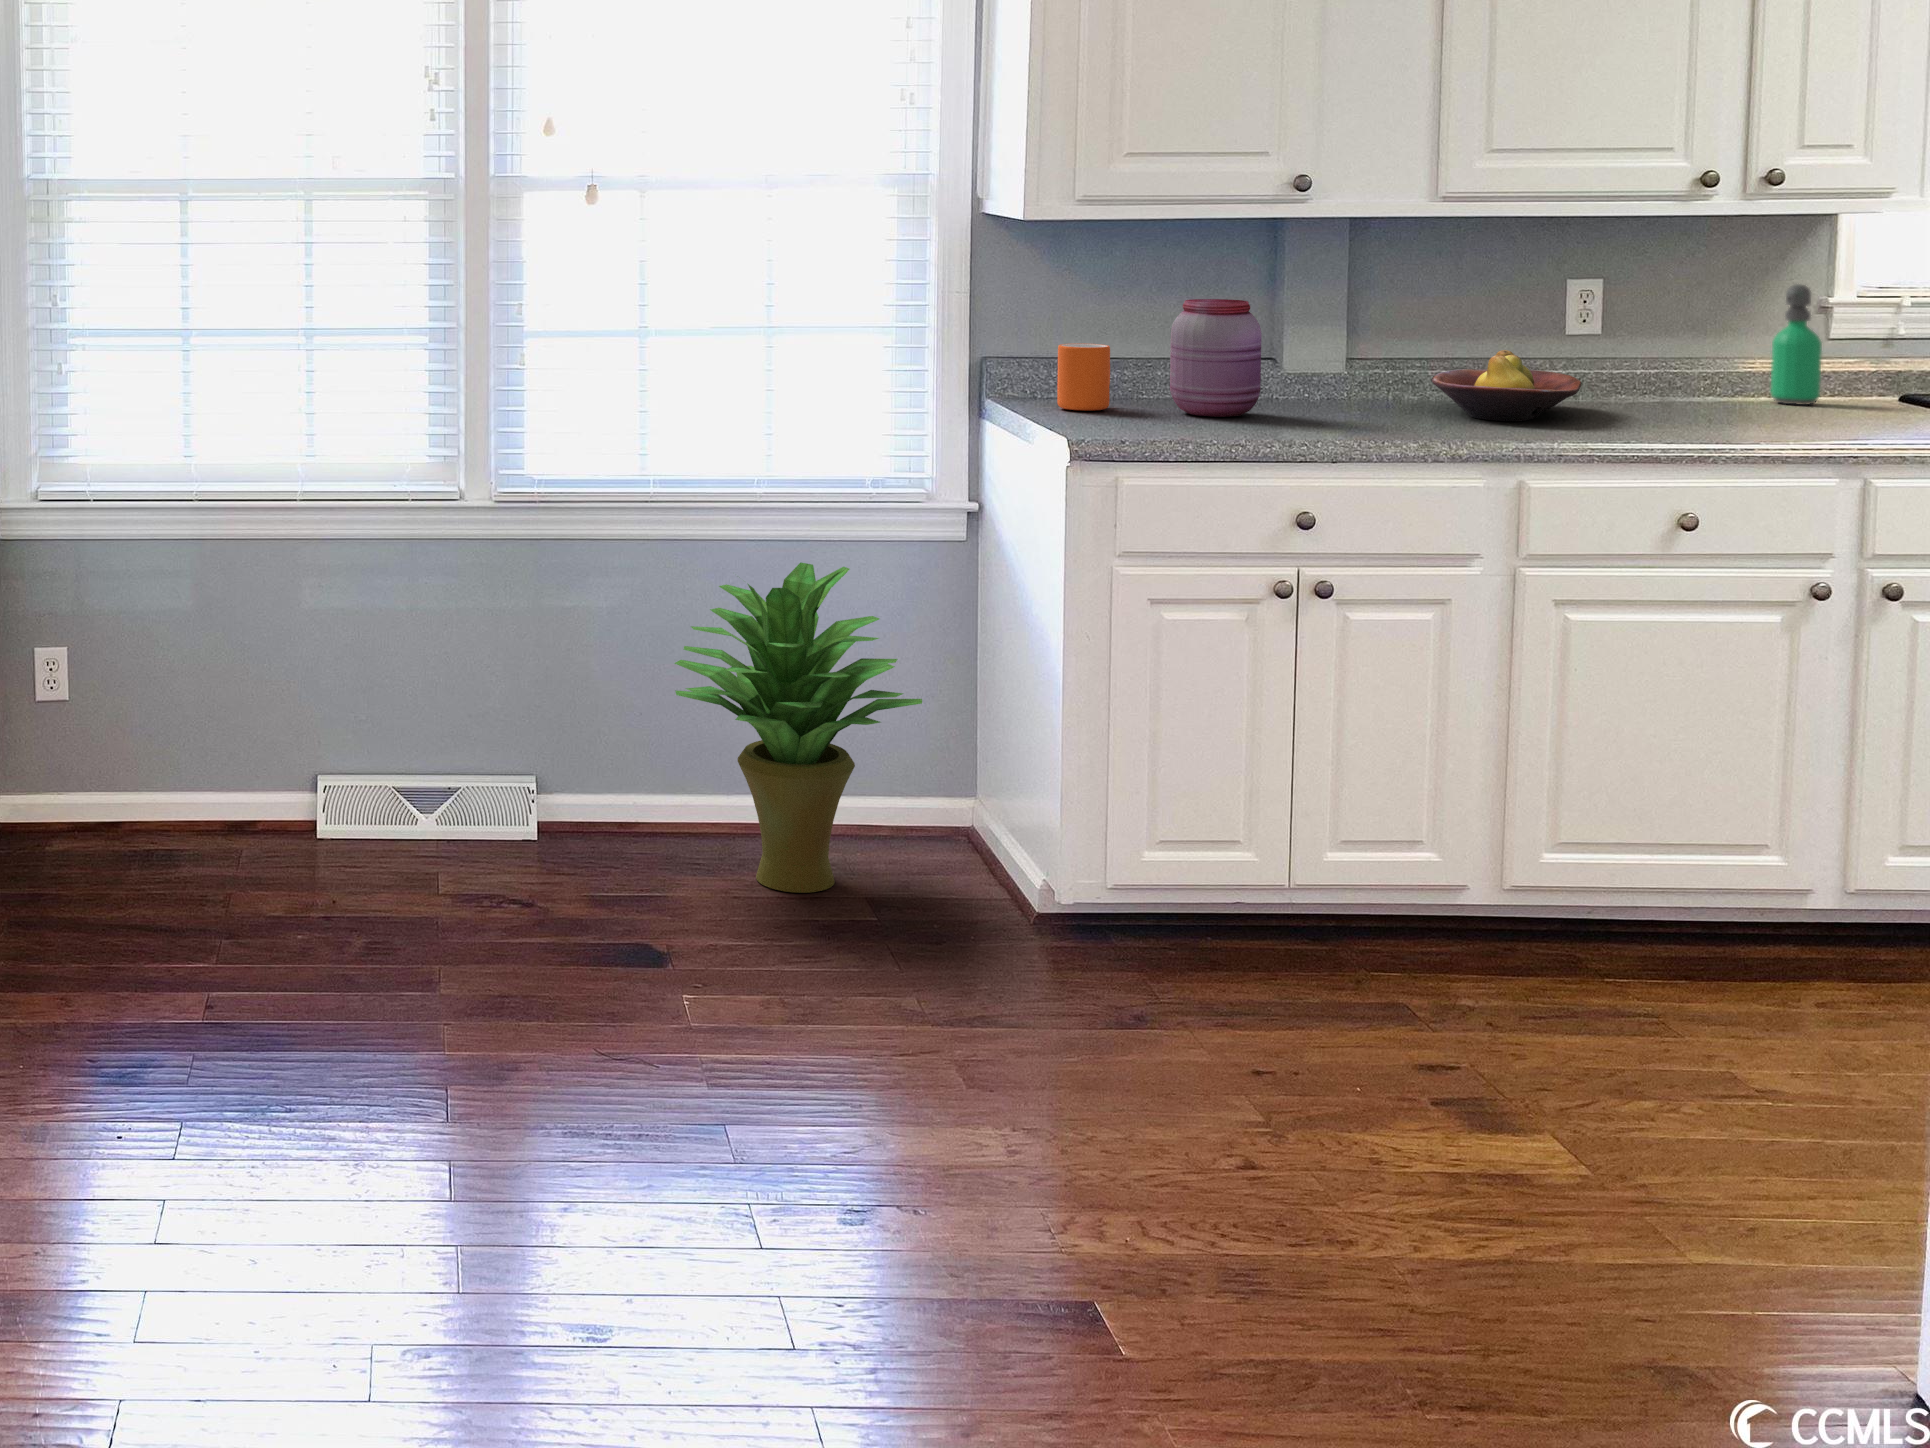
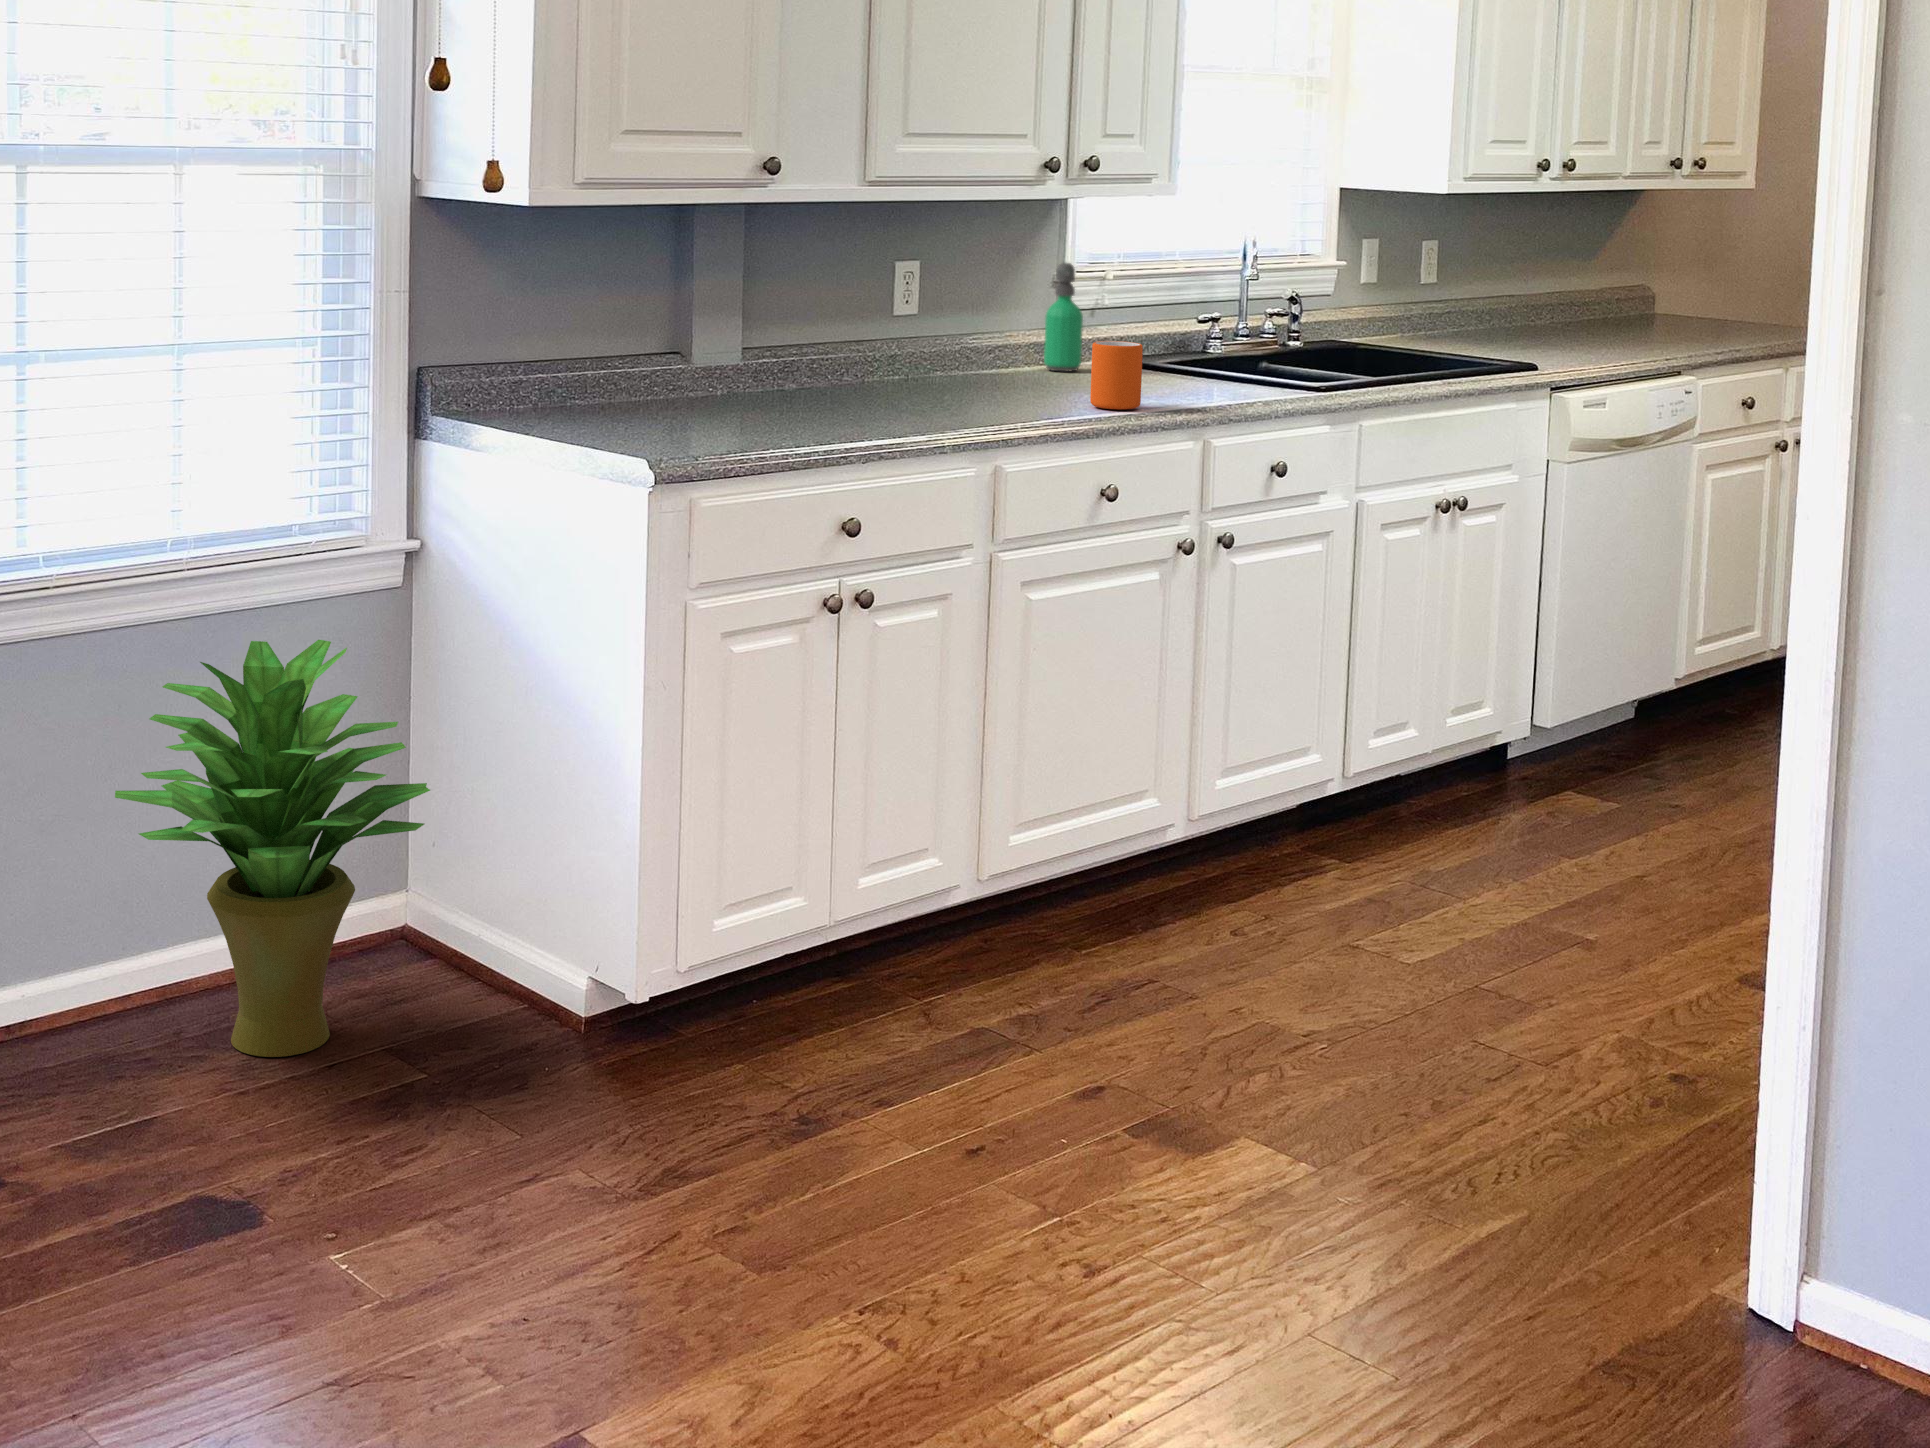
jar: present [1170,299,1262,417] -> none [670,297,762,425]
mug: present [1057,344,1110,411] -> present [1090,341,1143,409]
fruit bowl: present [1432,350,1581,421] -> none [847,336,995,409]

